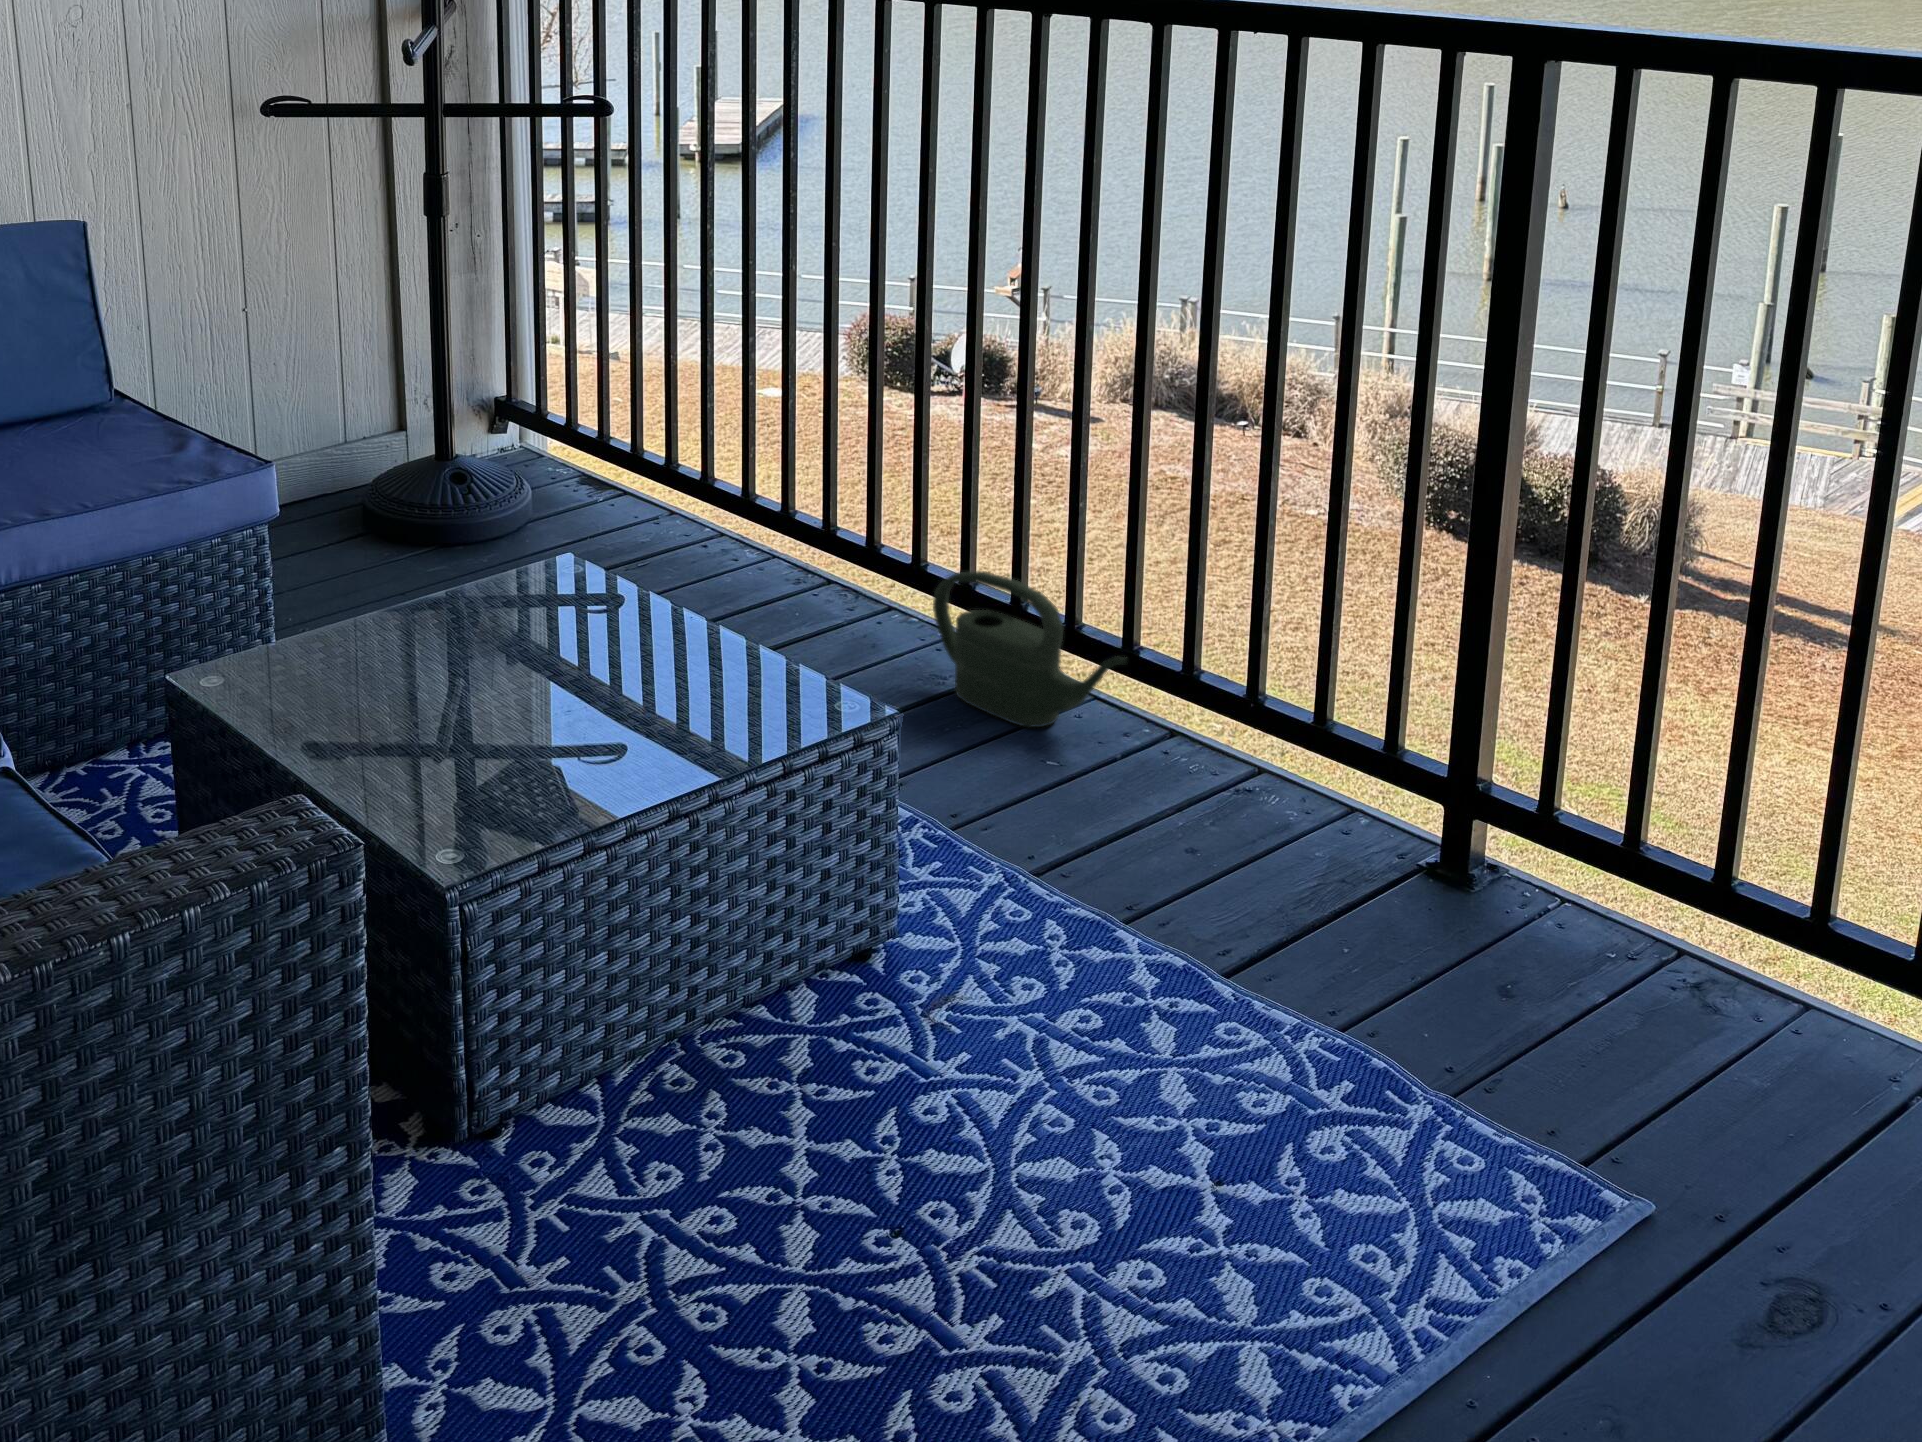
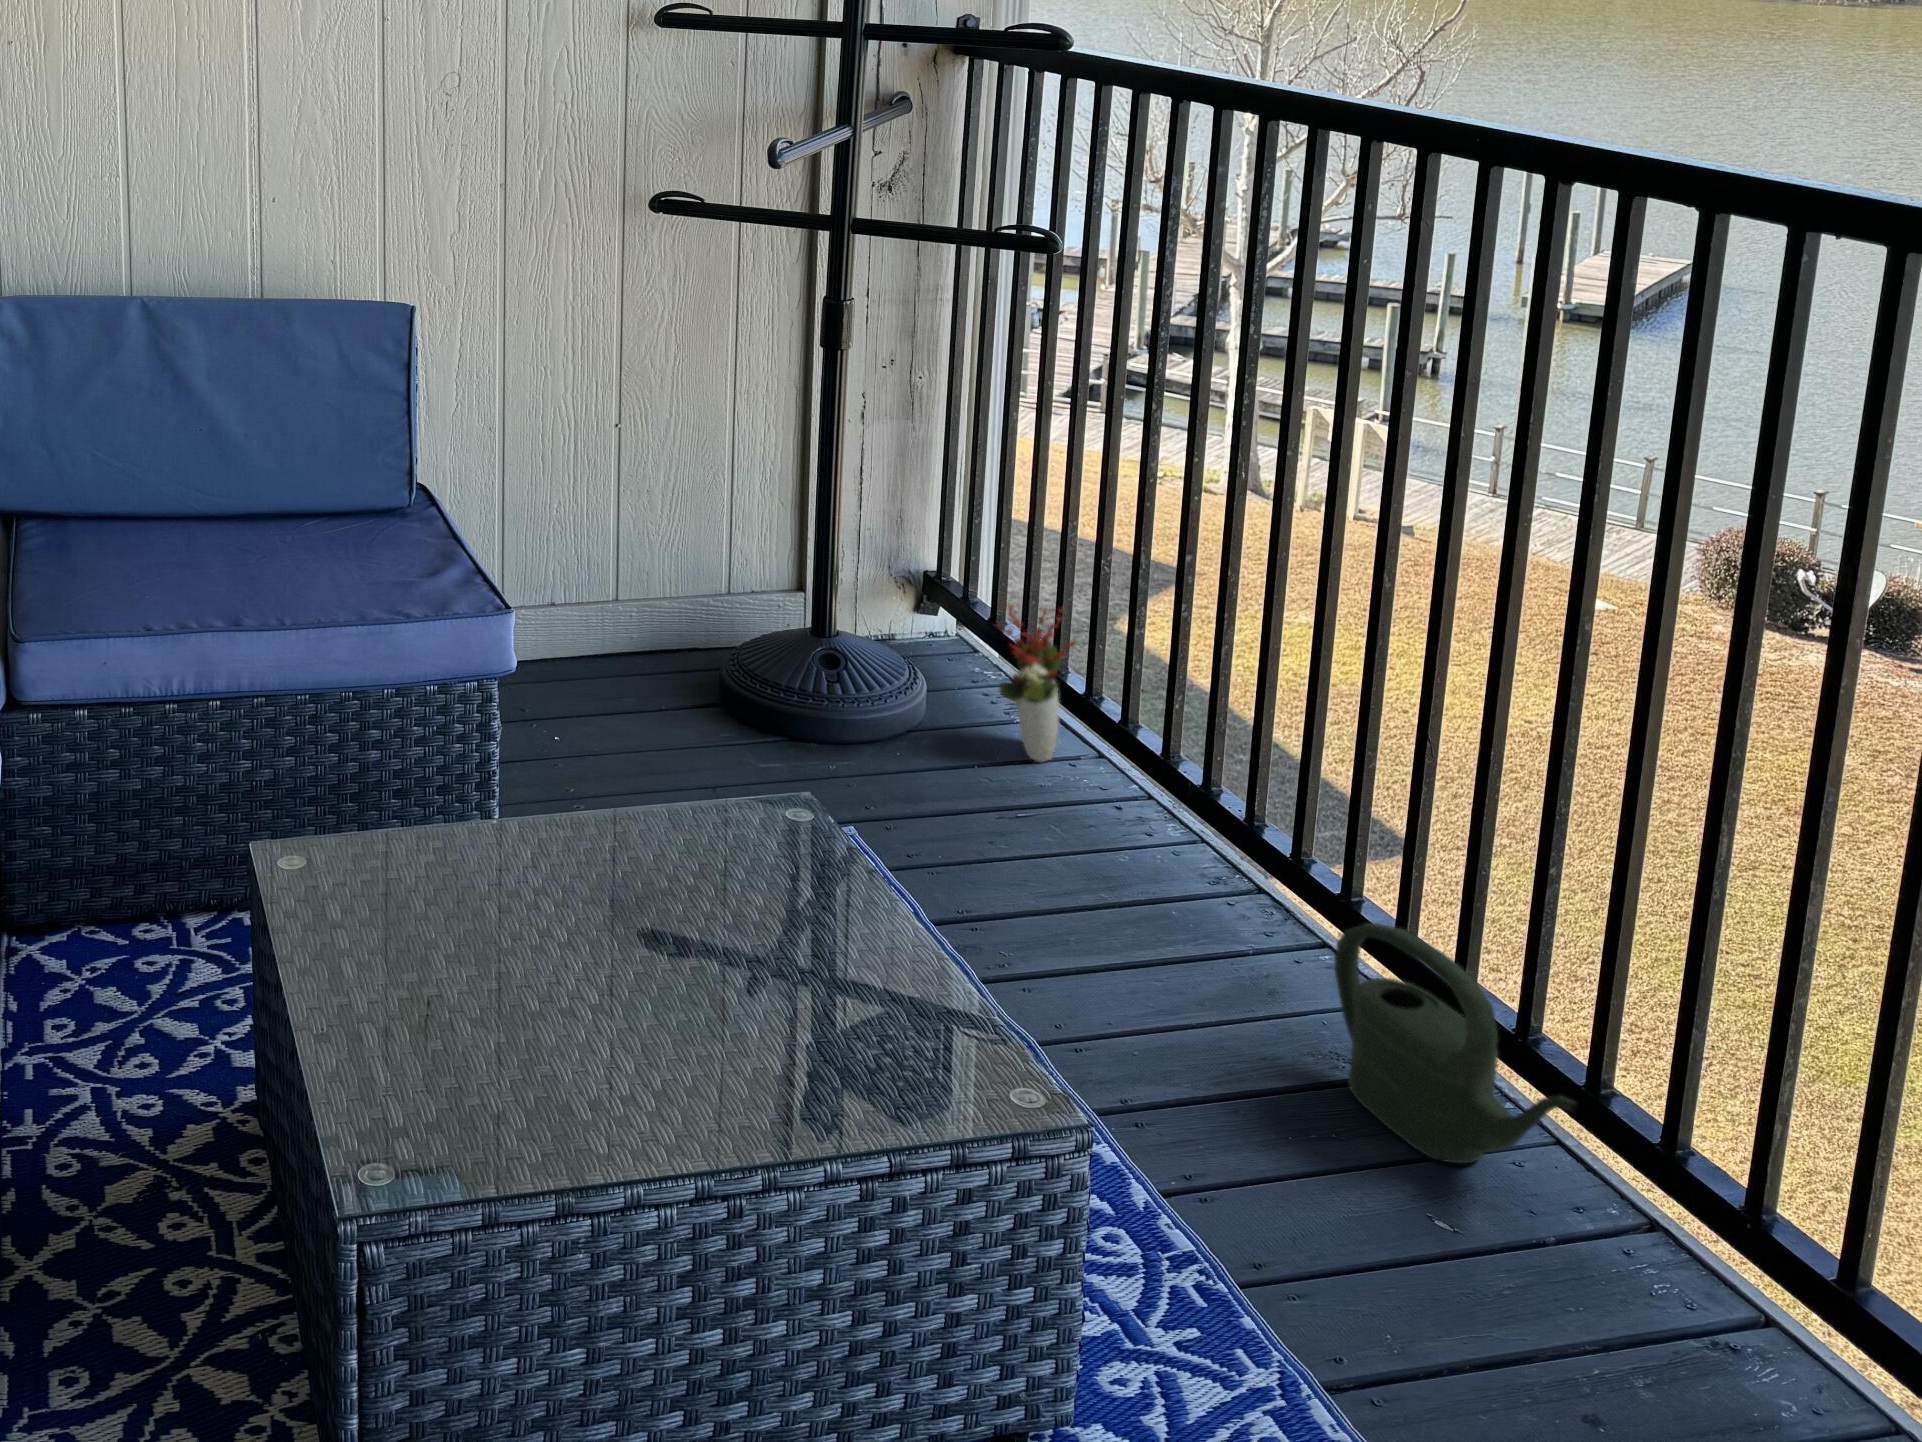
decorative plant: none [593,397,658,523] -> present [998,603,1076,762]

